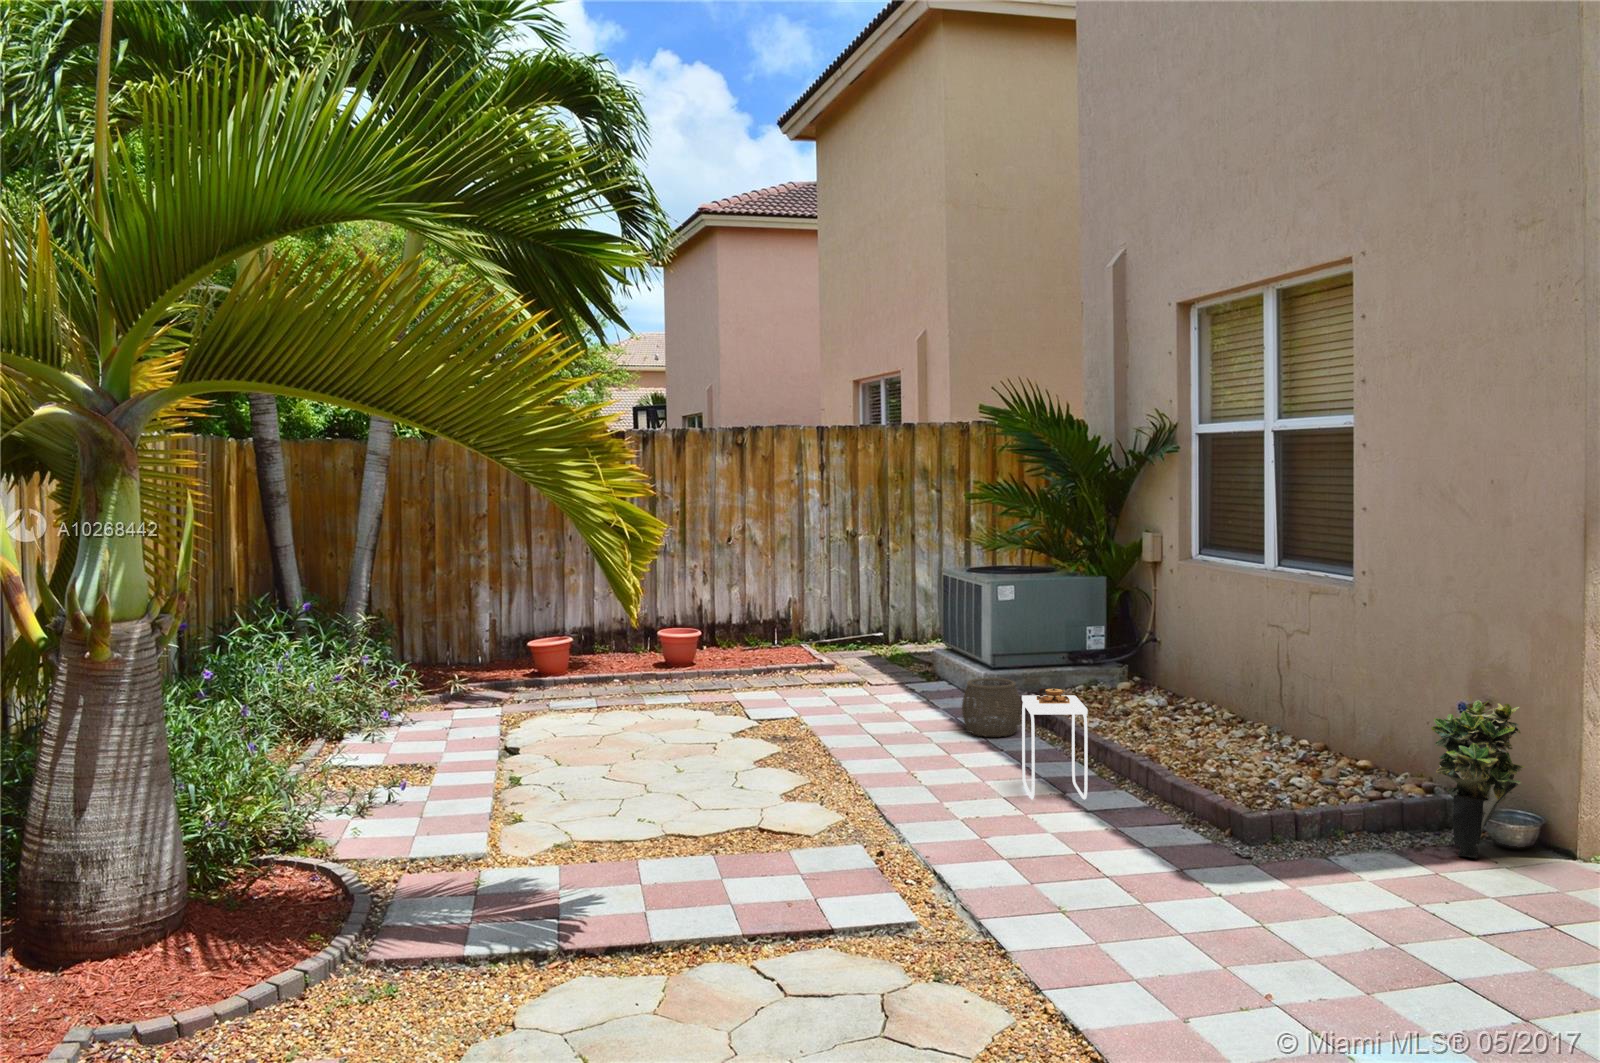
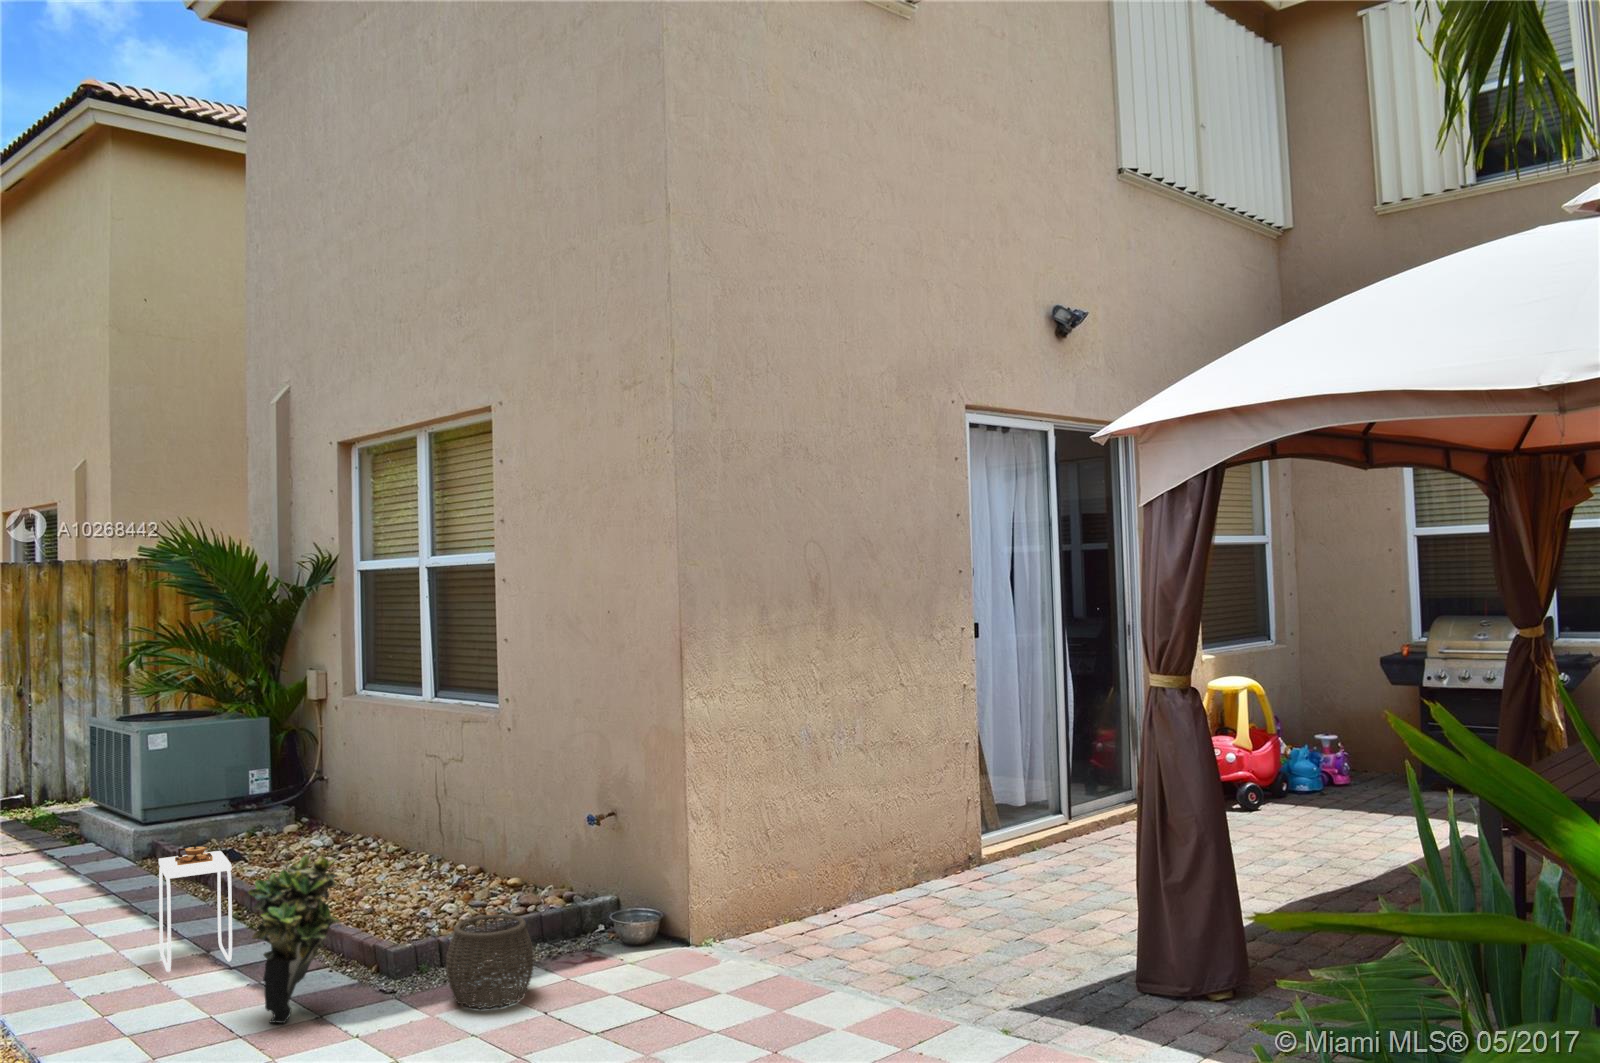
woven basket: present [962,678,1021,737] -> present [446,914,534,1008]
potted plant: present [1431,700,1525,859] -> present [248,855,339,1023]

